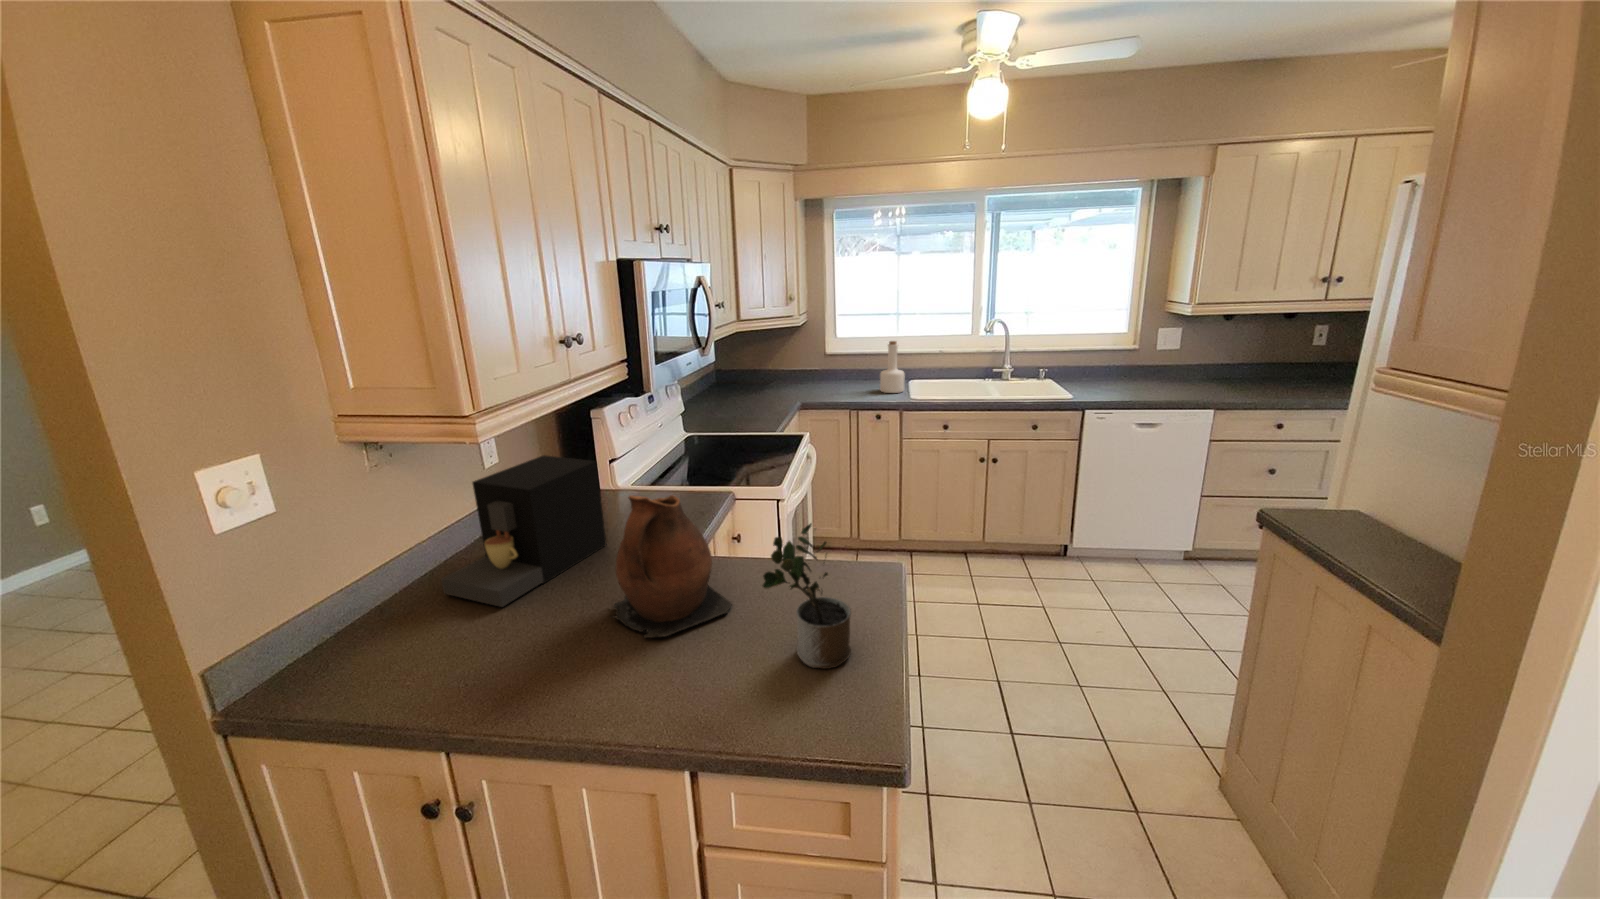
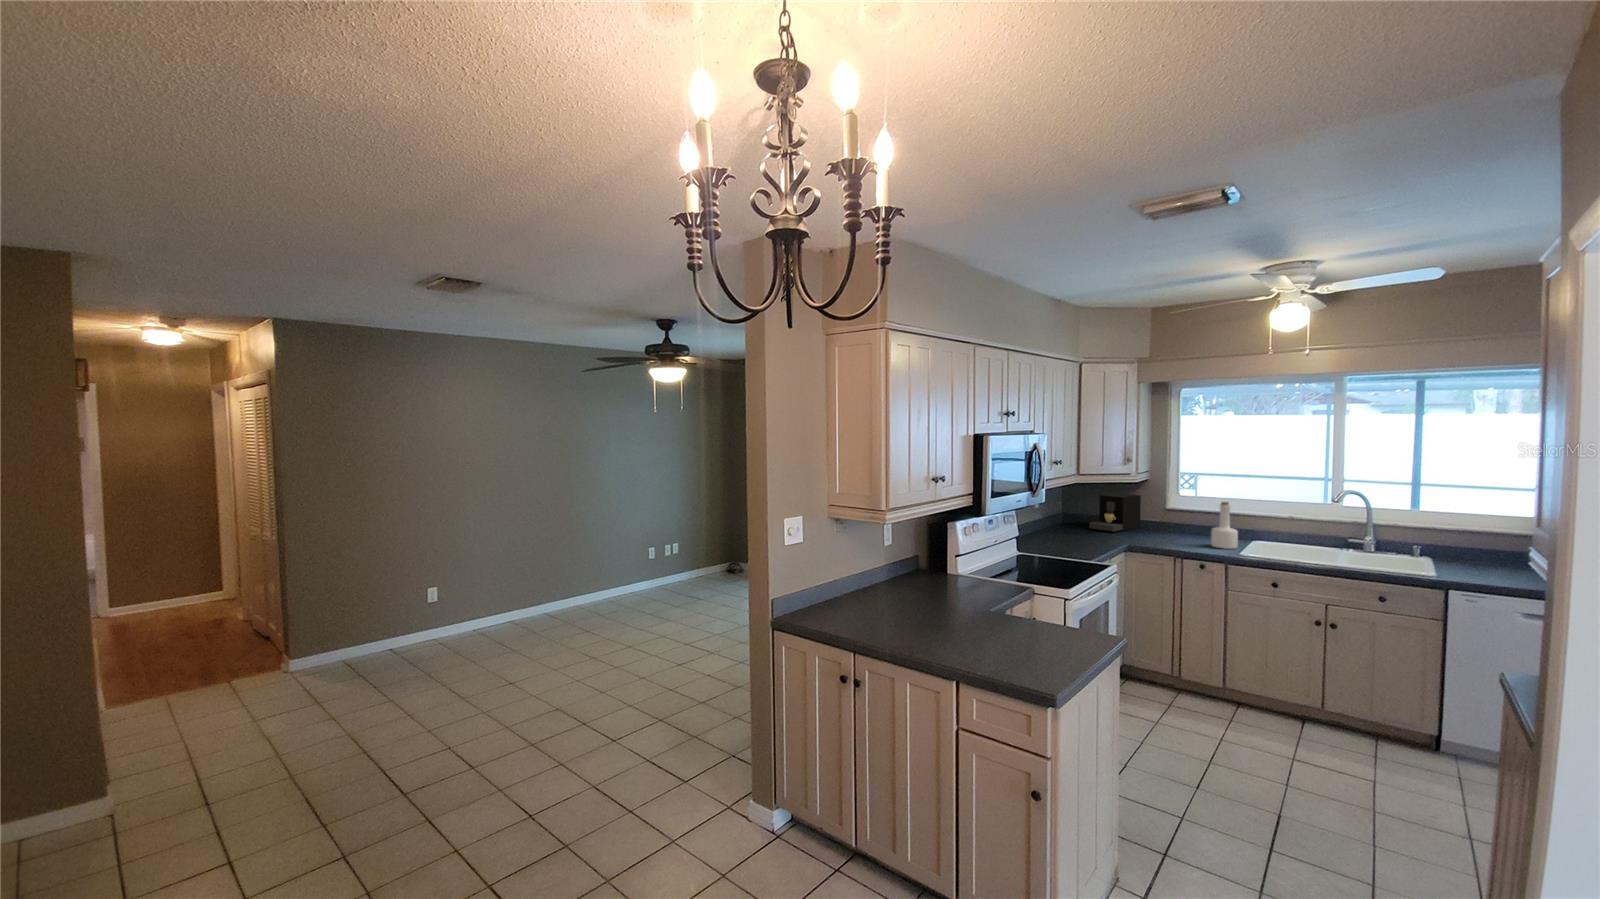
coffee maker: present [441,455,606,607] -> present [1089,493,1141,531]
ceramic pitcher: present [609,495,732,638] -> none [934,557,1001,634]
potted plant: present [762,524,851,669] -> none [1006,581,1057,662]

